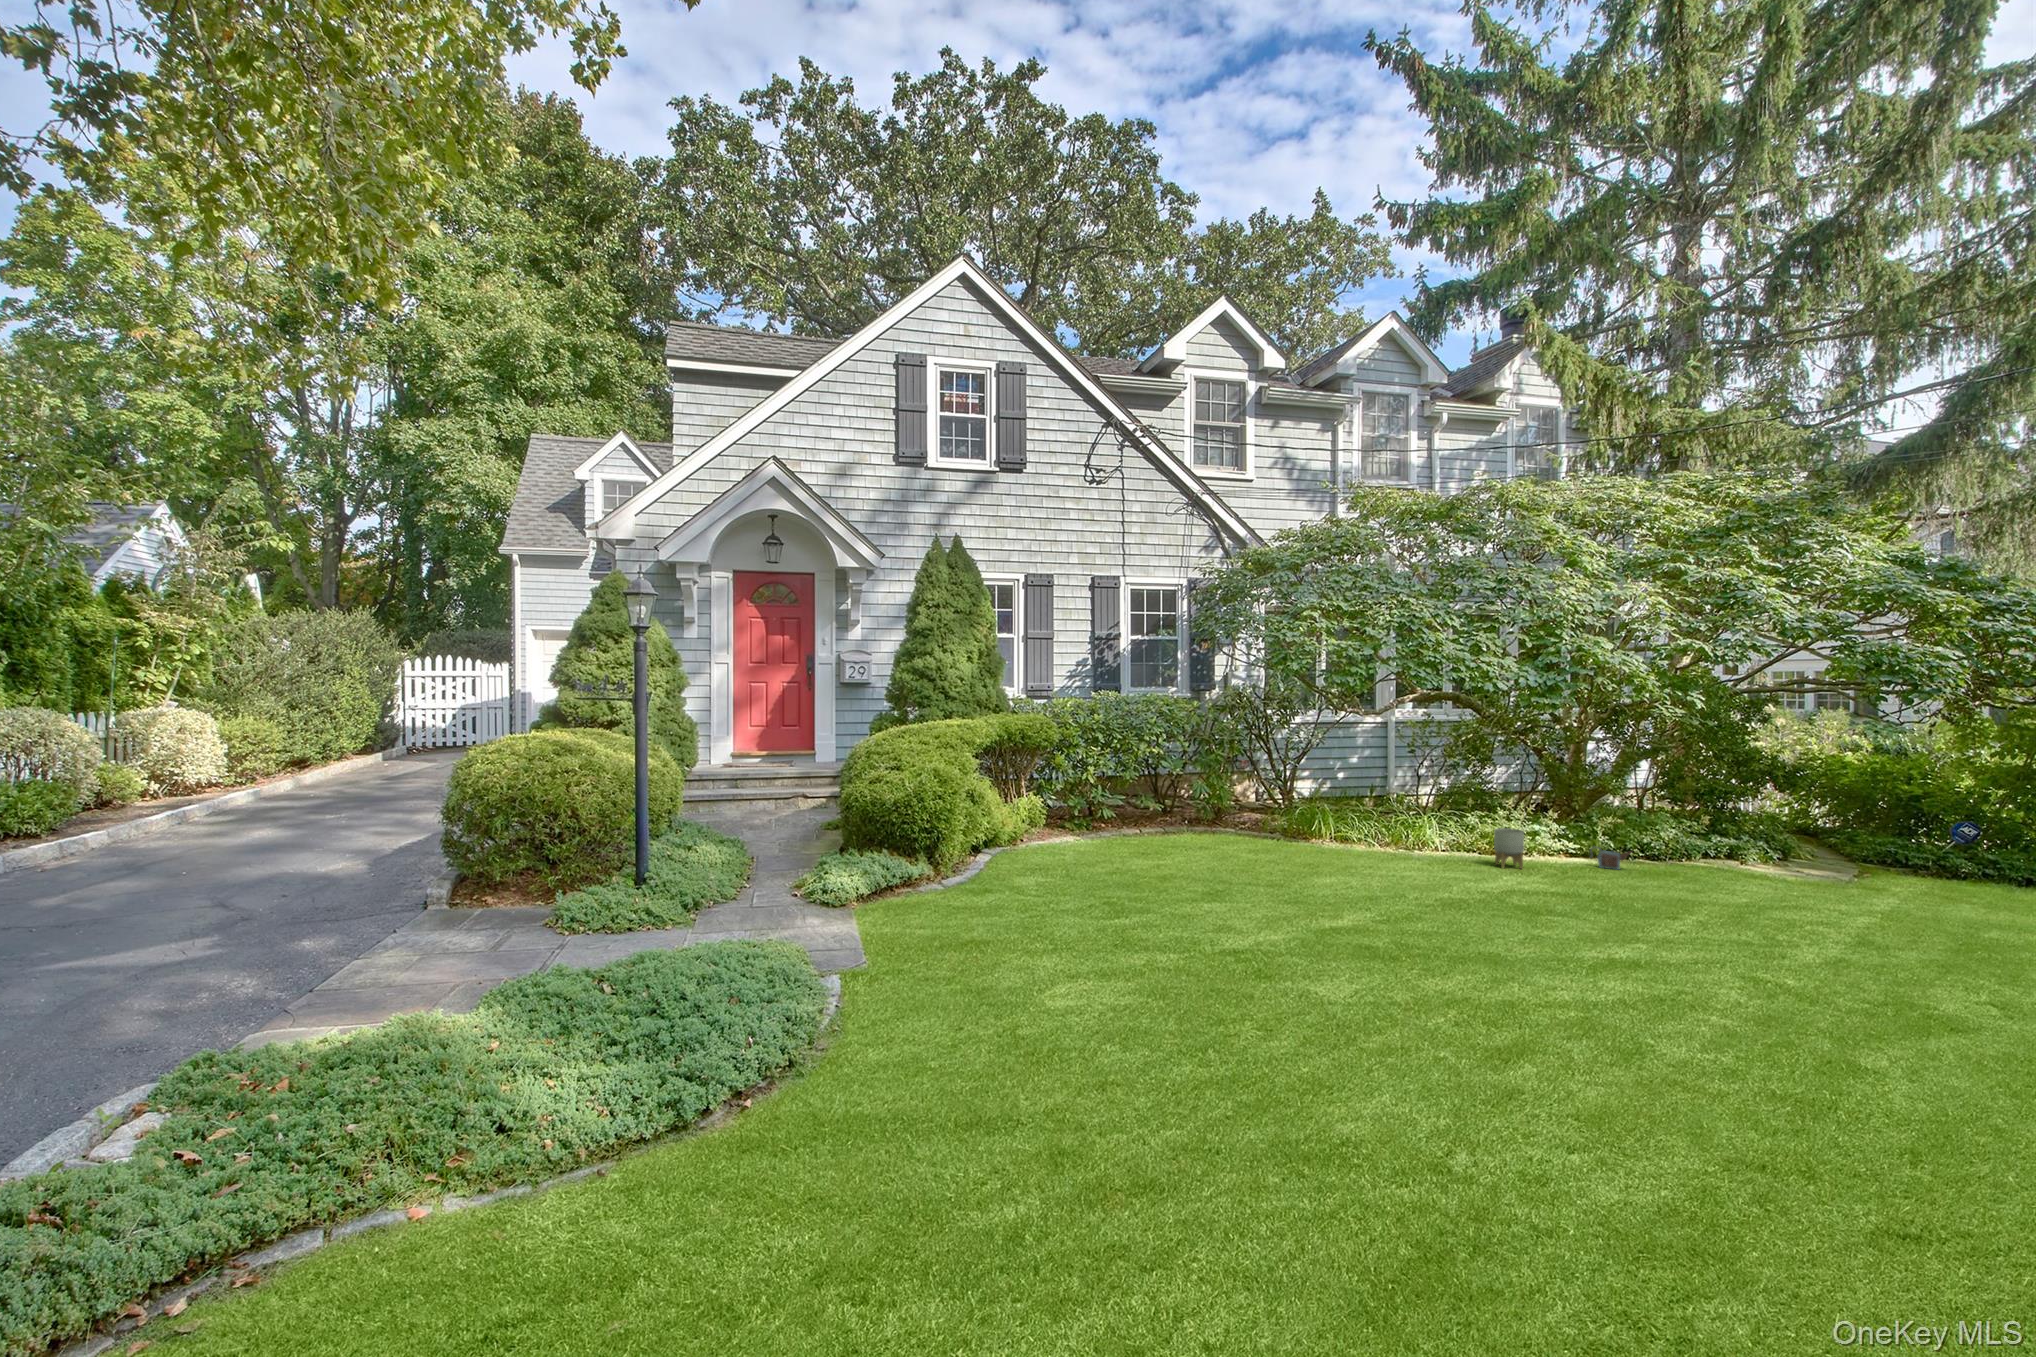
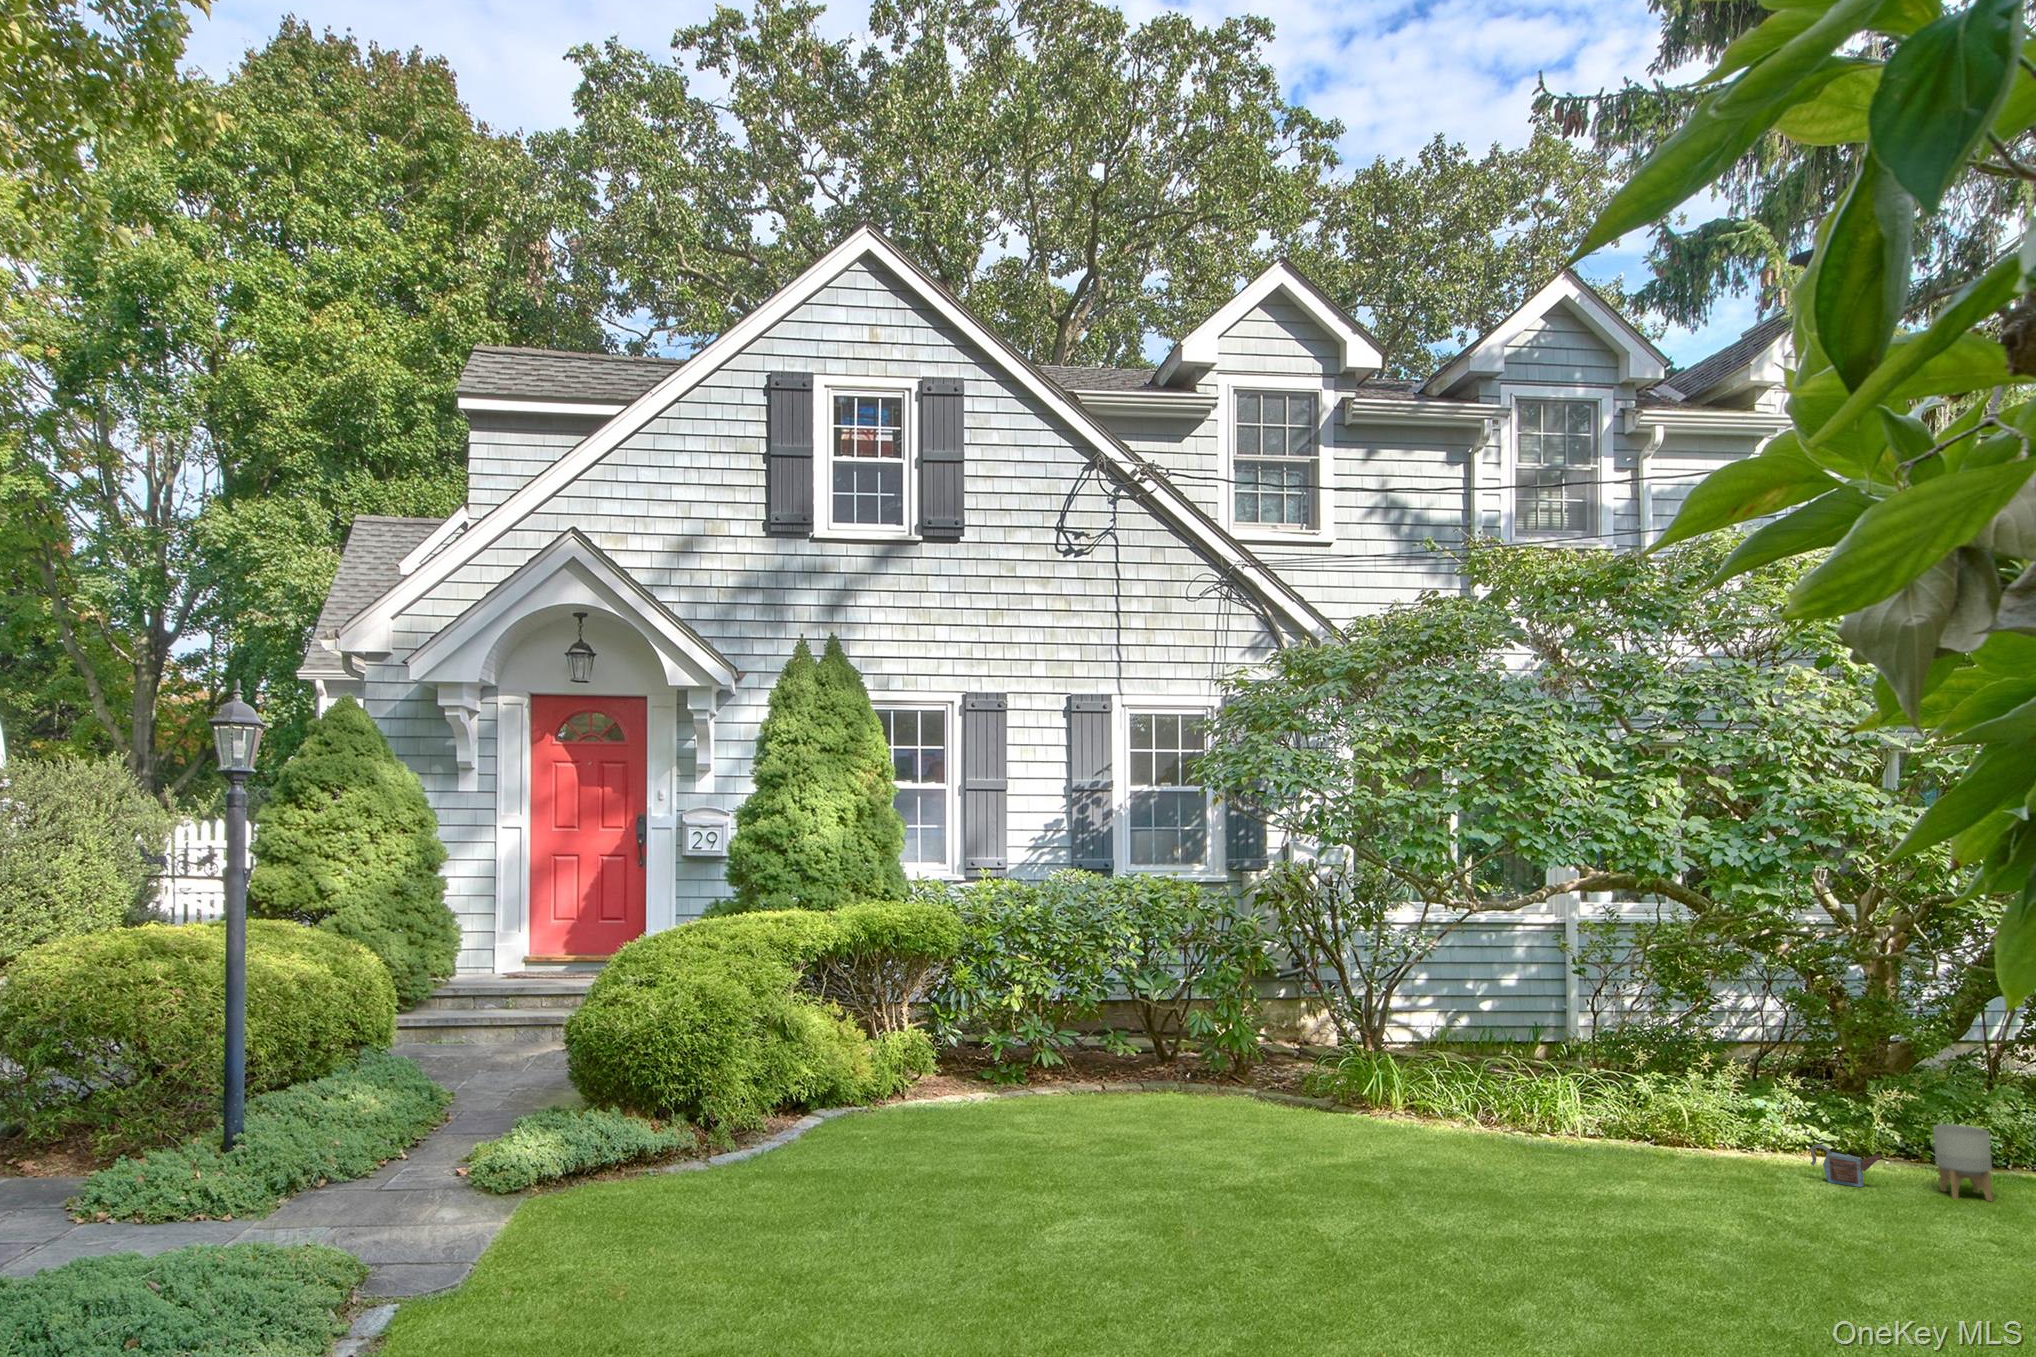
planter: present [1494,828,1524,869] -> present [1933,1125,1993,1201]

